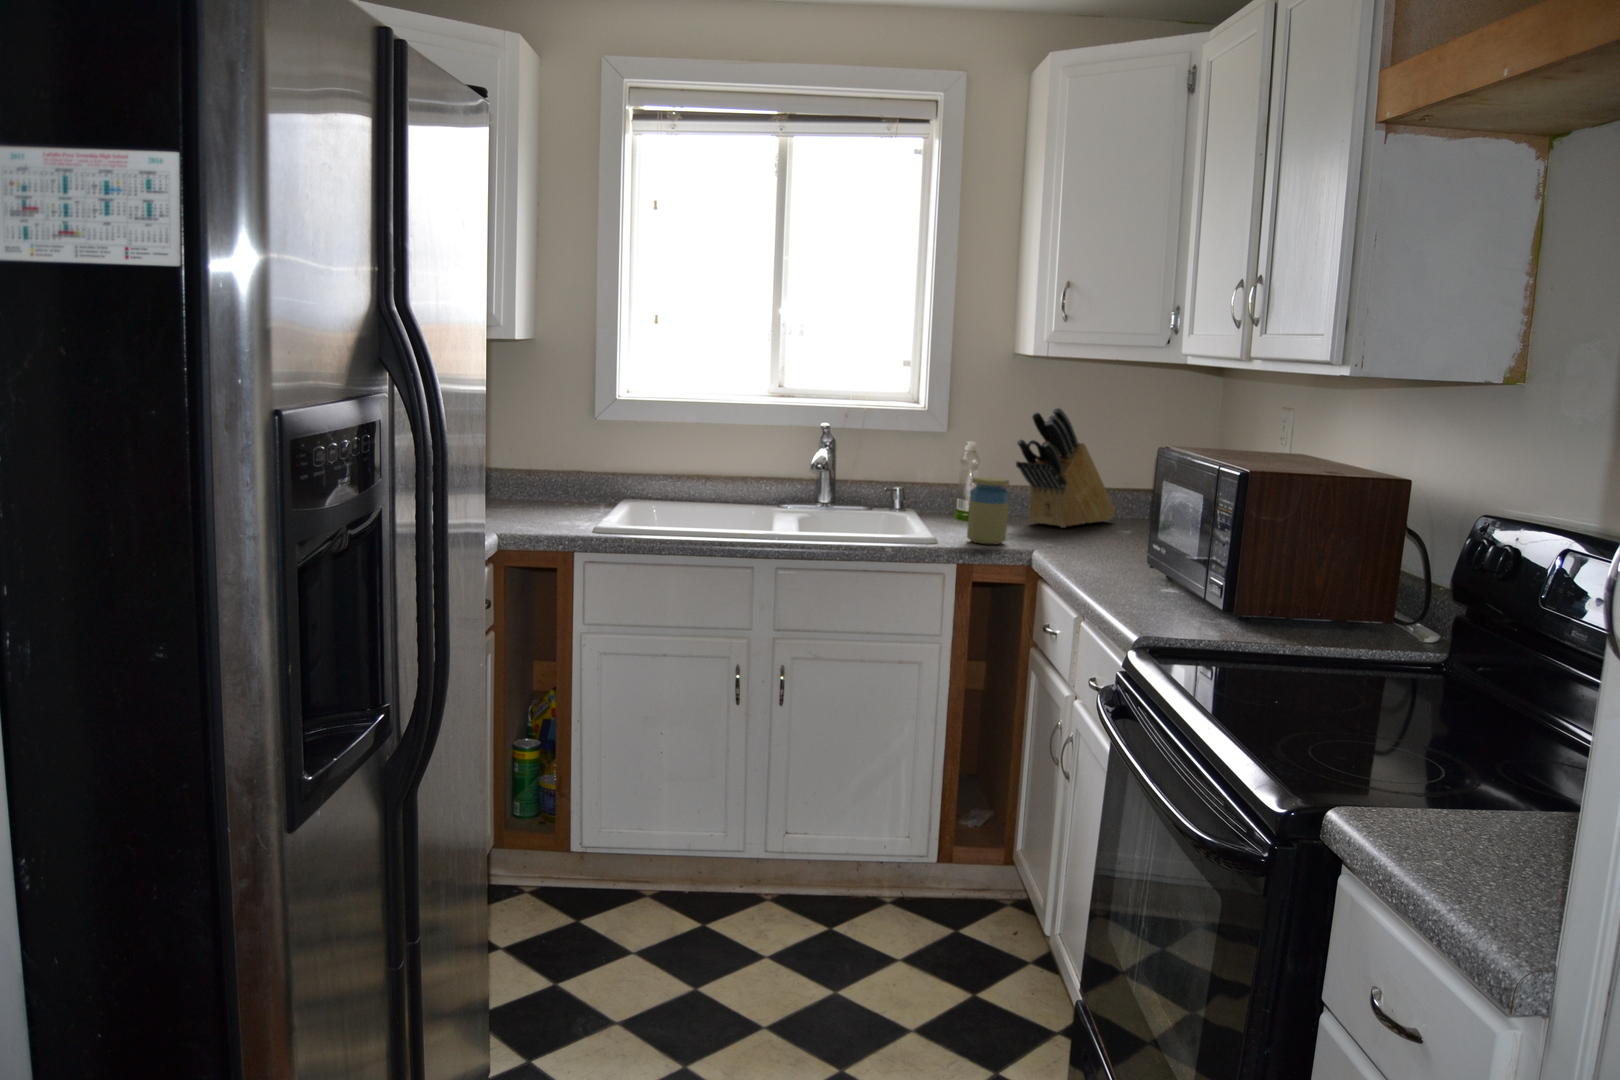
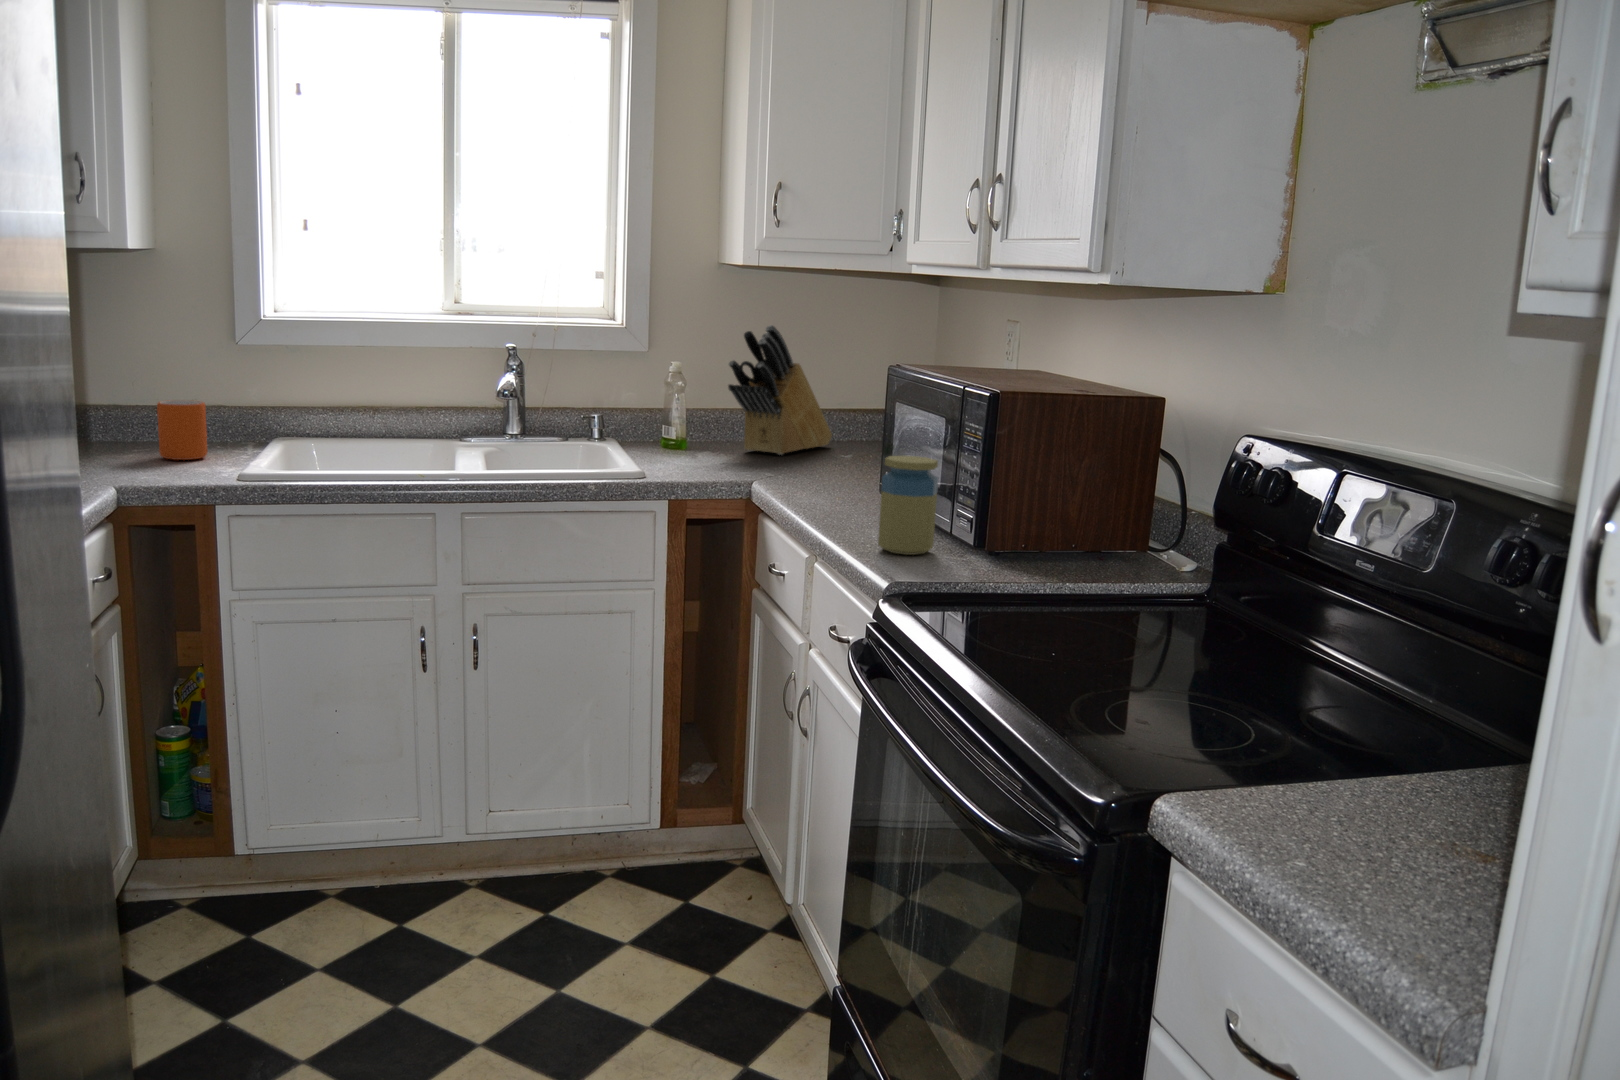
mug: none [533,466,571,515] -> present [157,400,207,460]
jar: present [967,477,1010,544] -> present [878,456,938,555]

